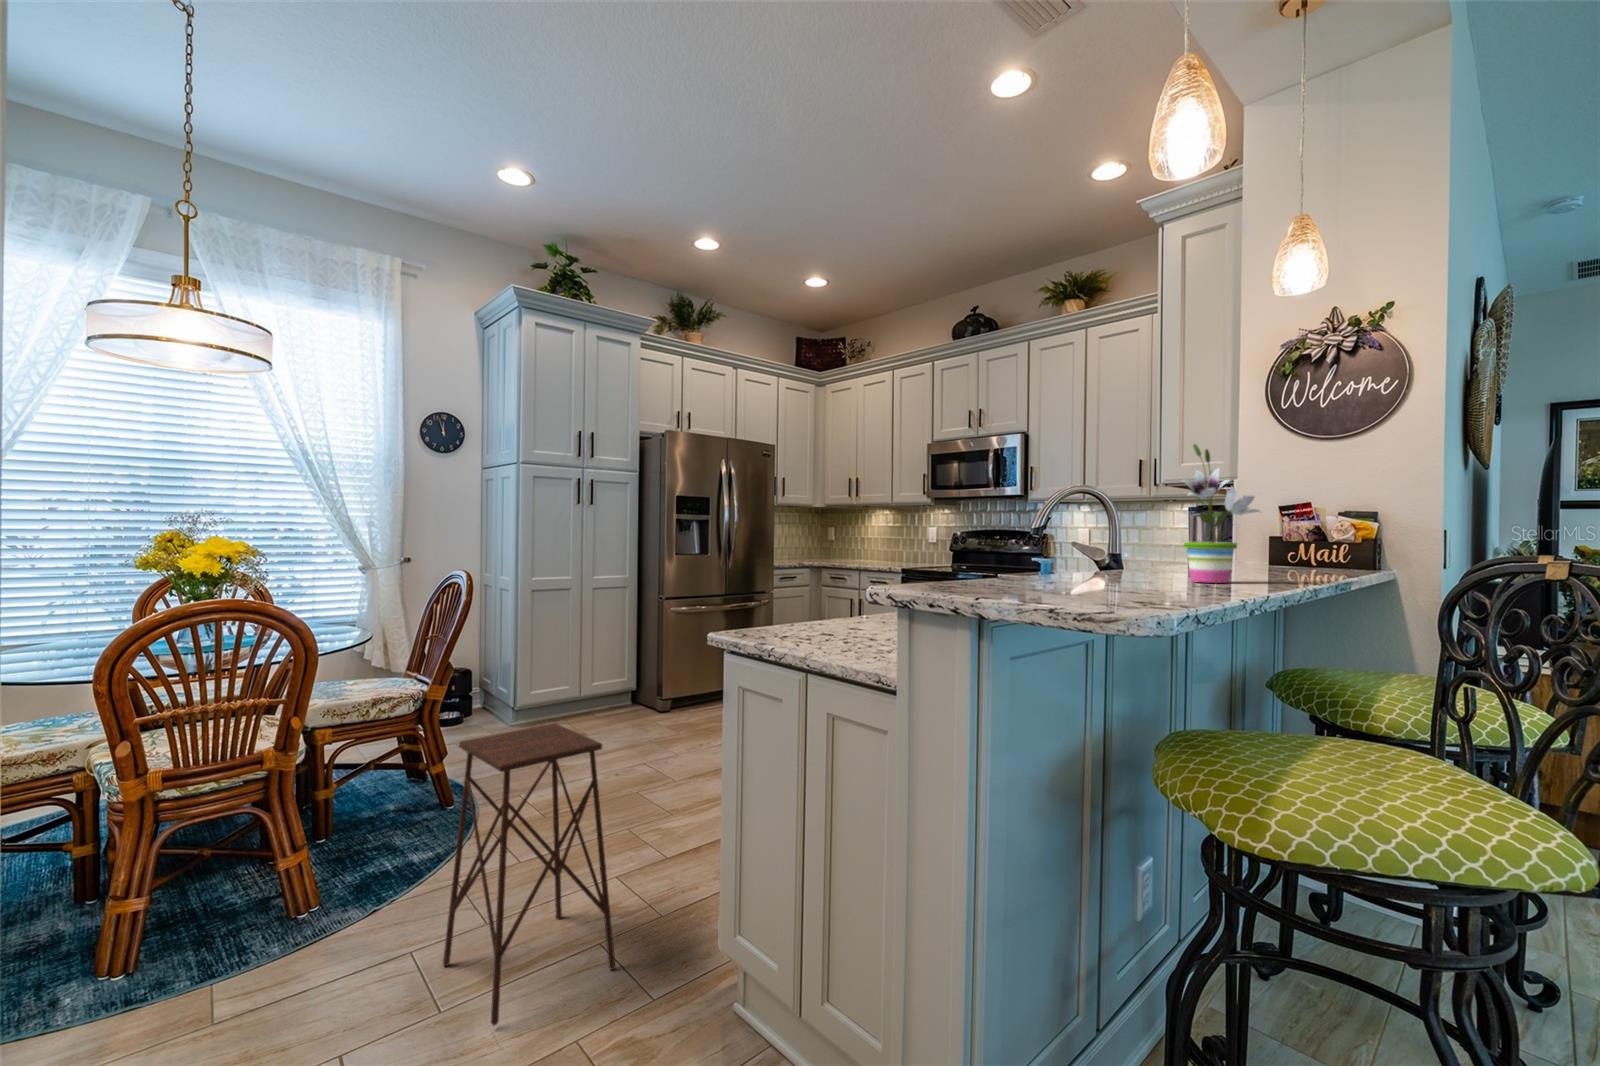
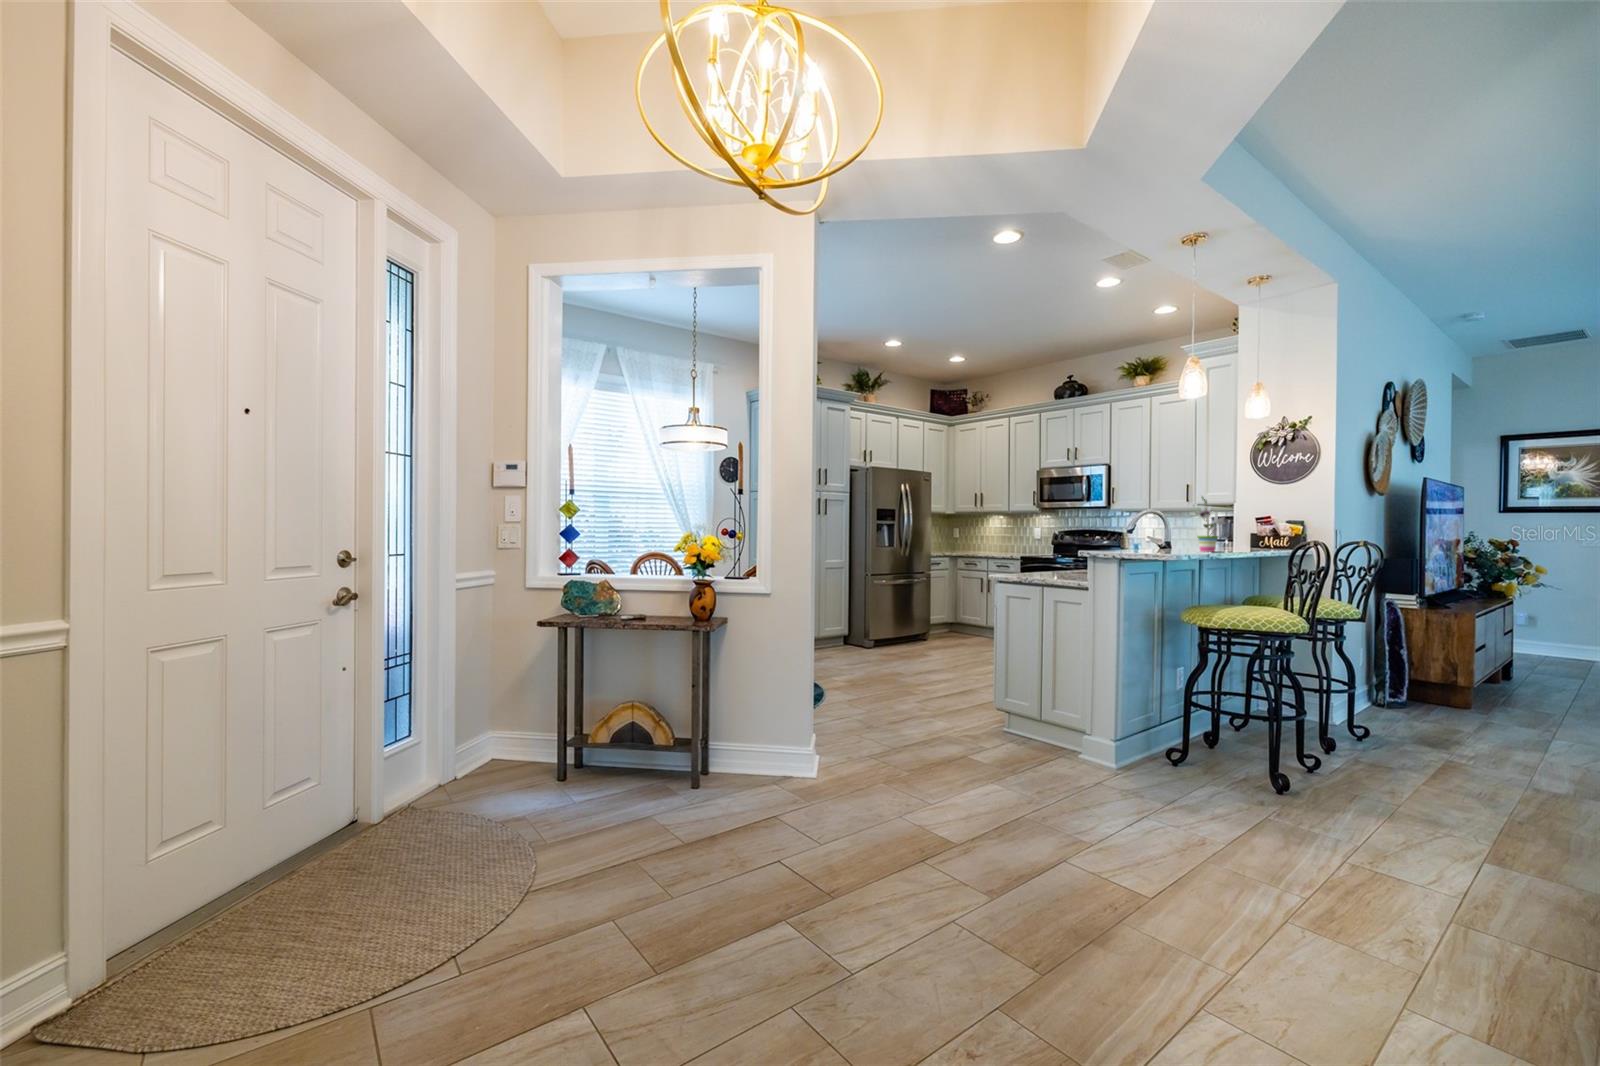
side table: present [443,723,615,1025] -> none [863,622,941,737]

